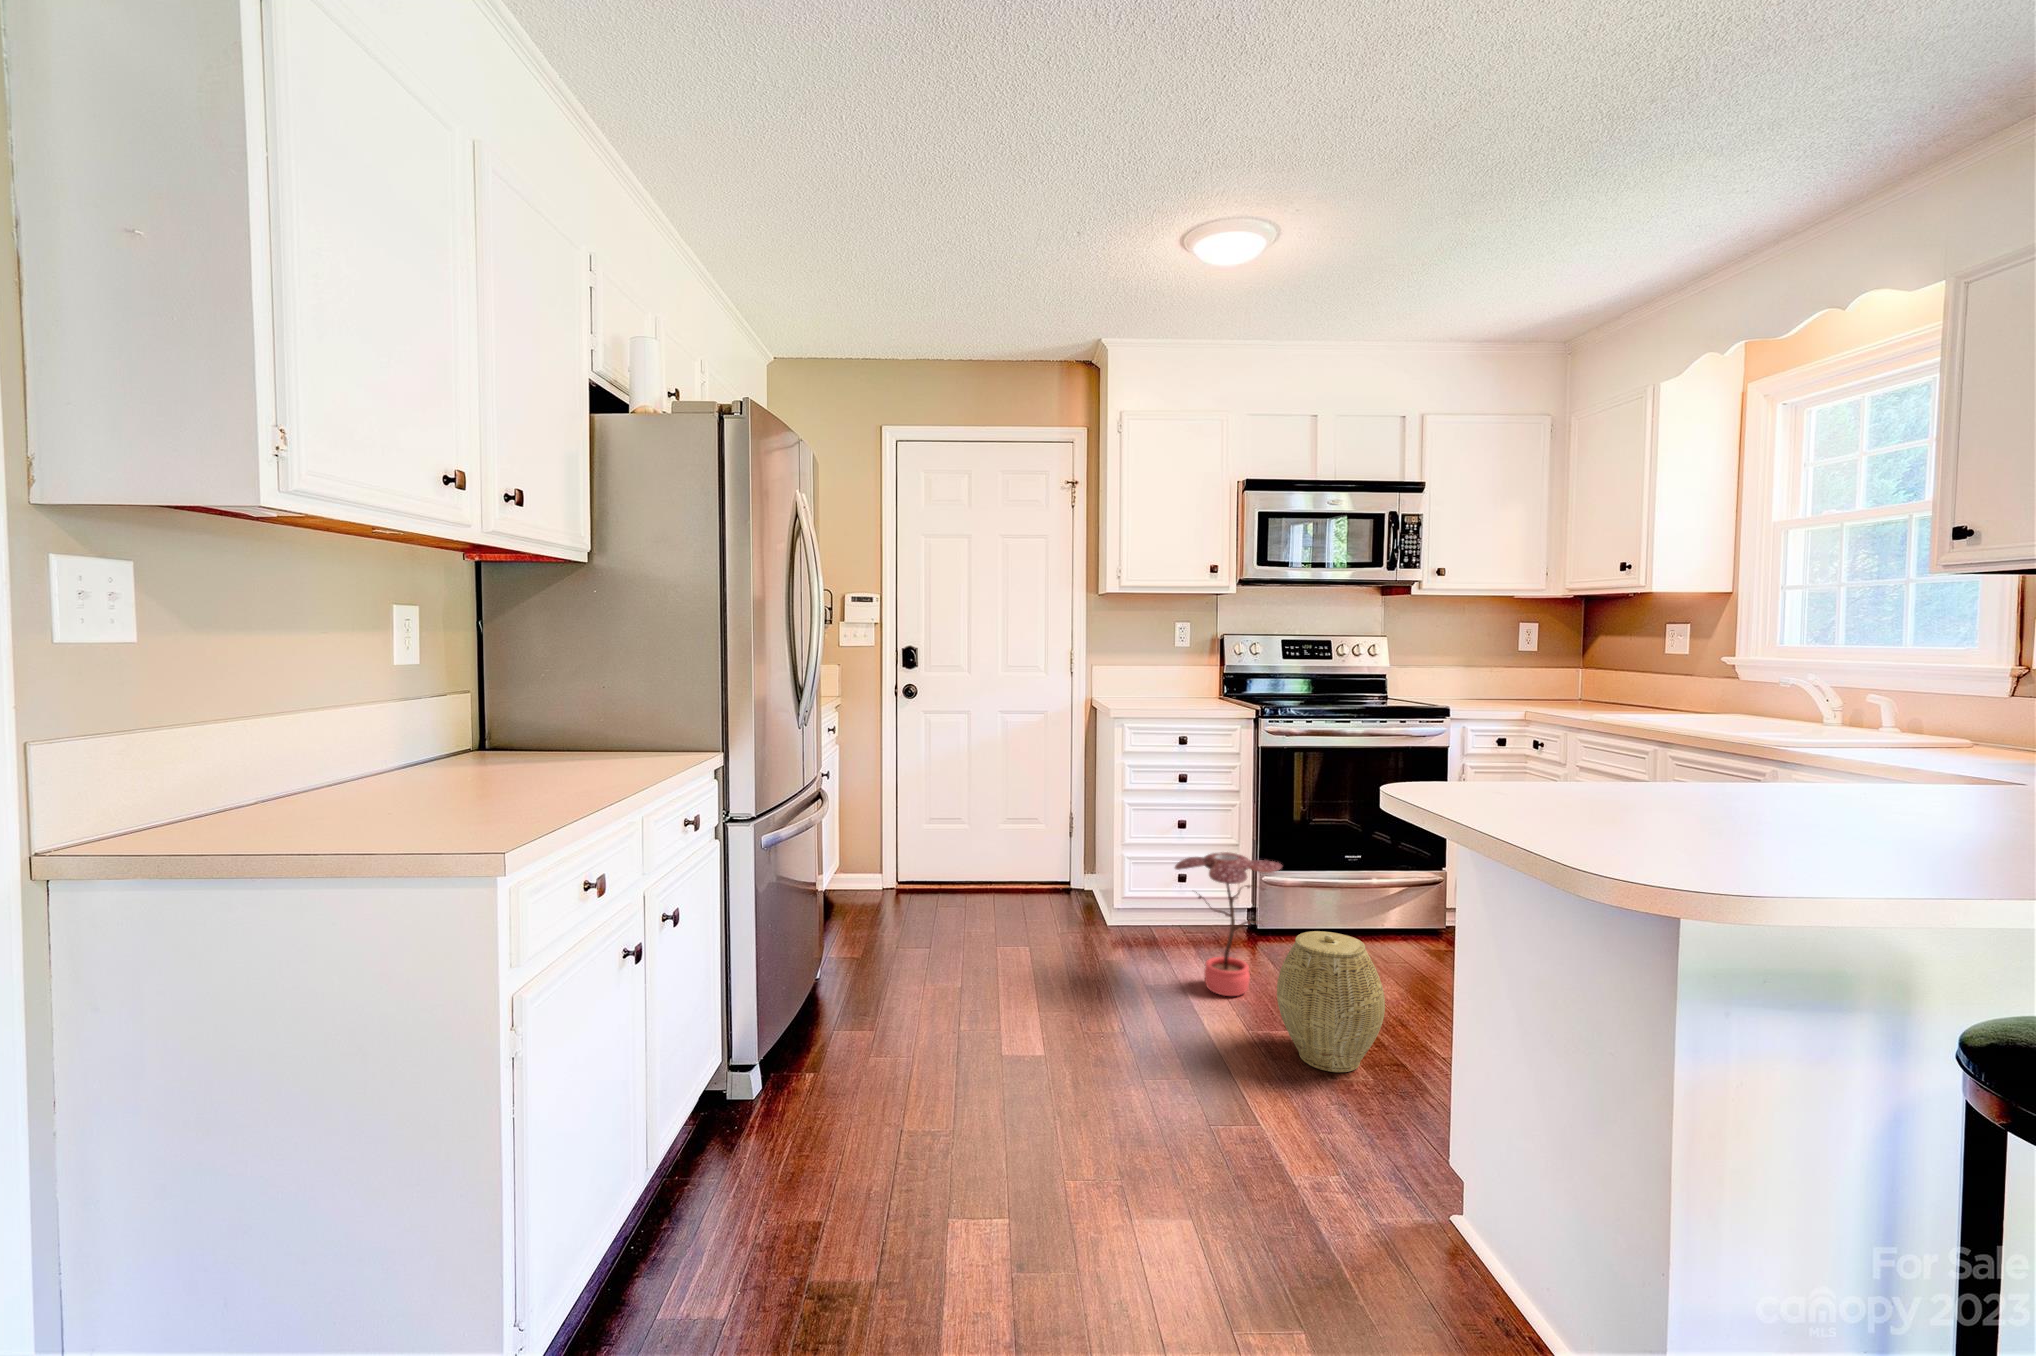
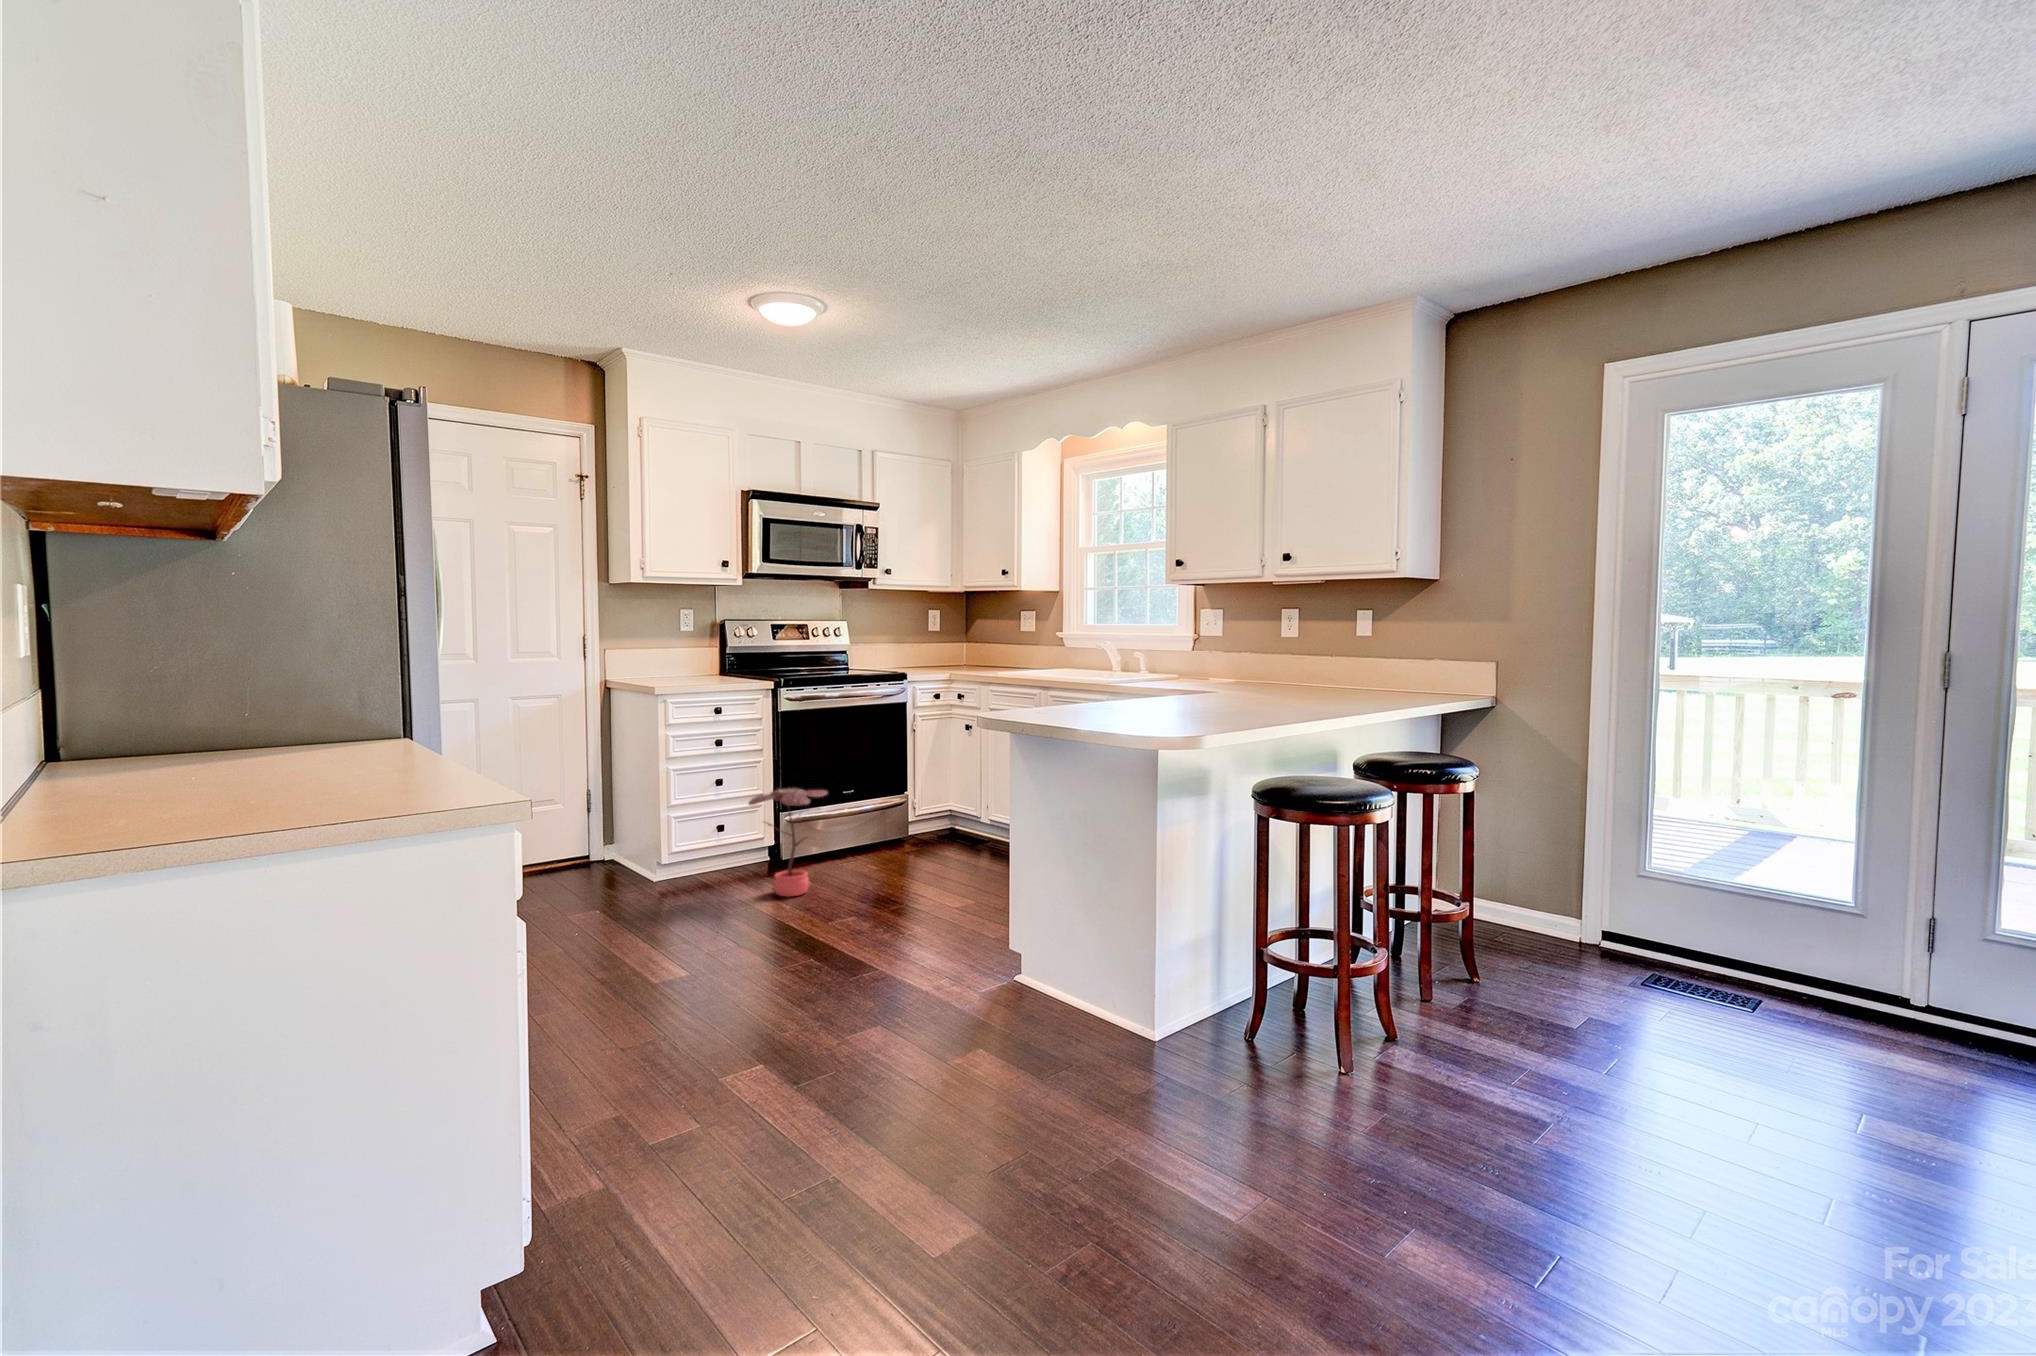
woven basket: present [1277,931,1385,1072] -> none [849,822,918,911]

